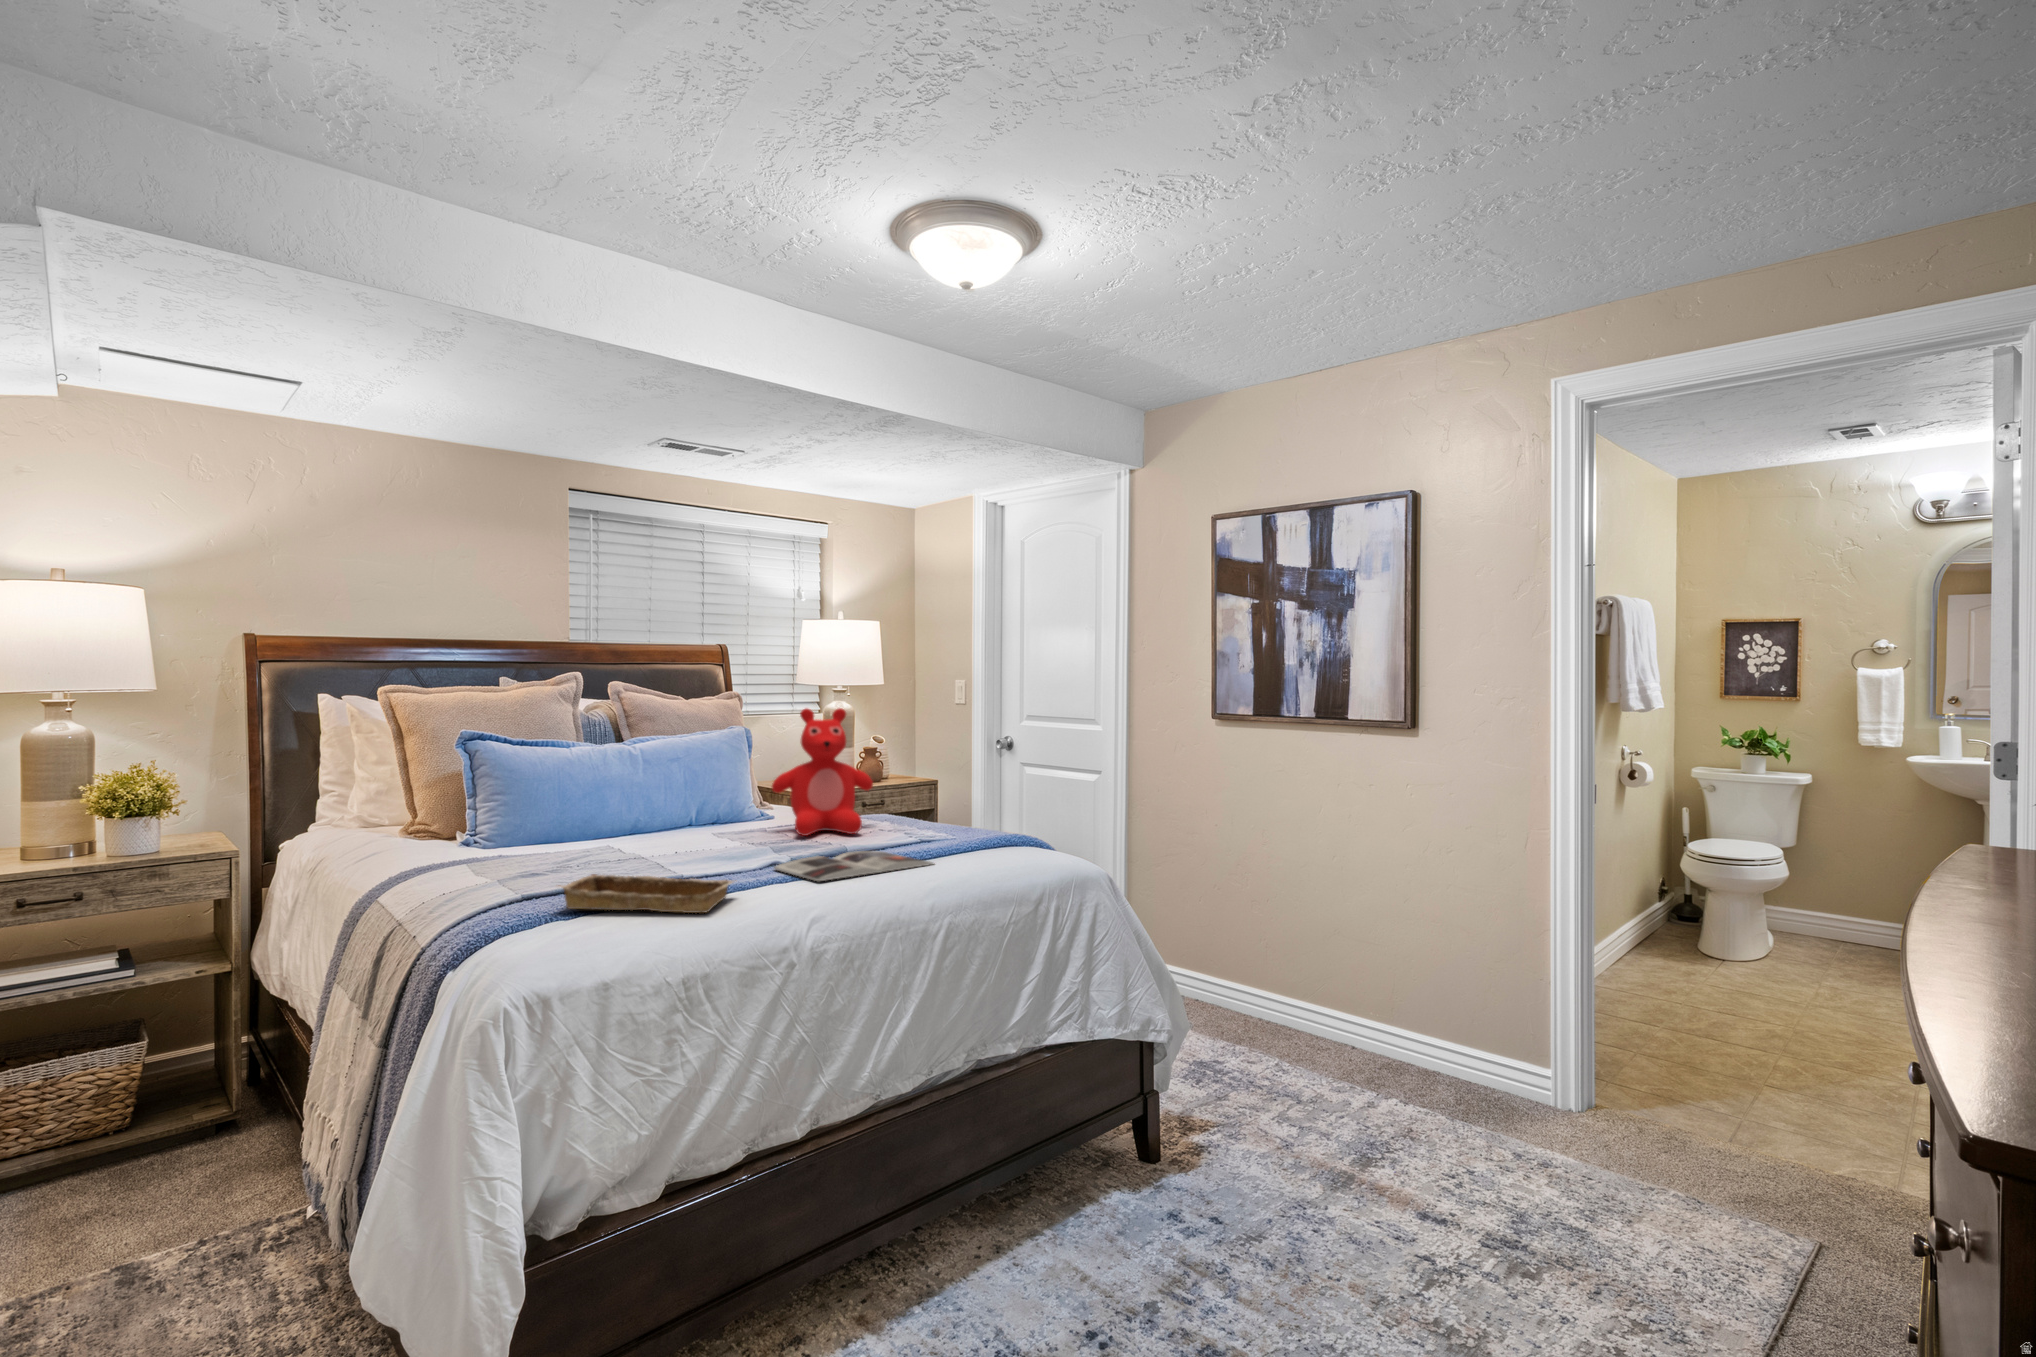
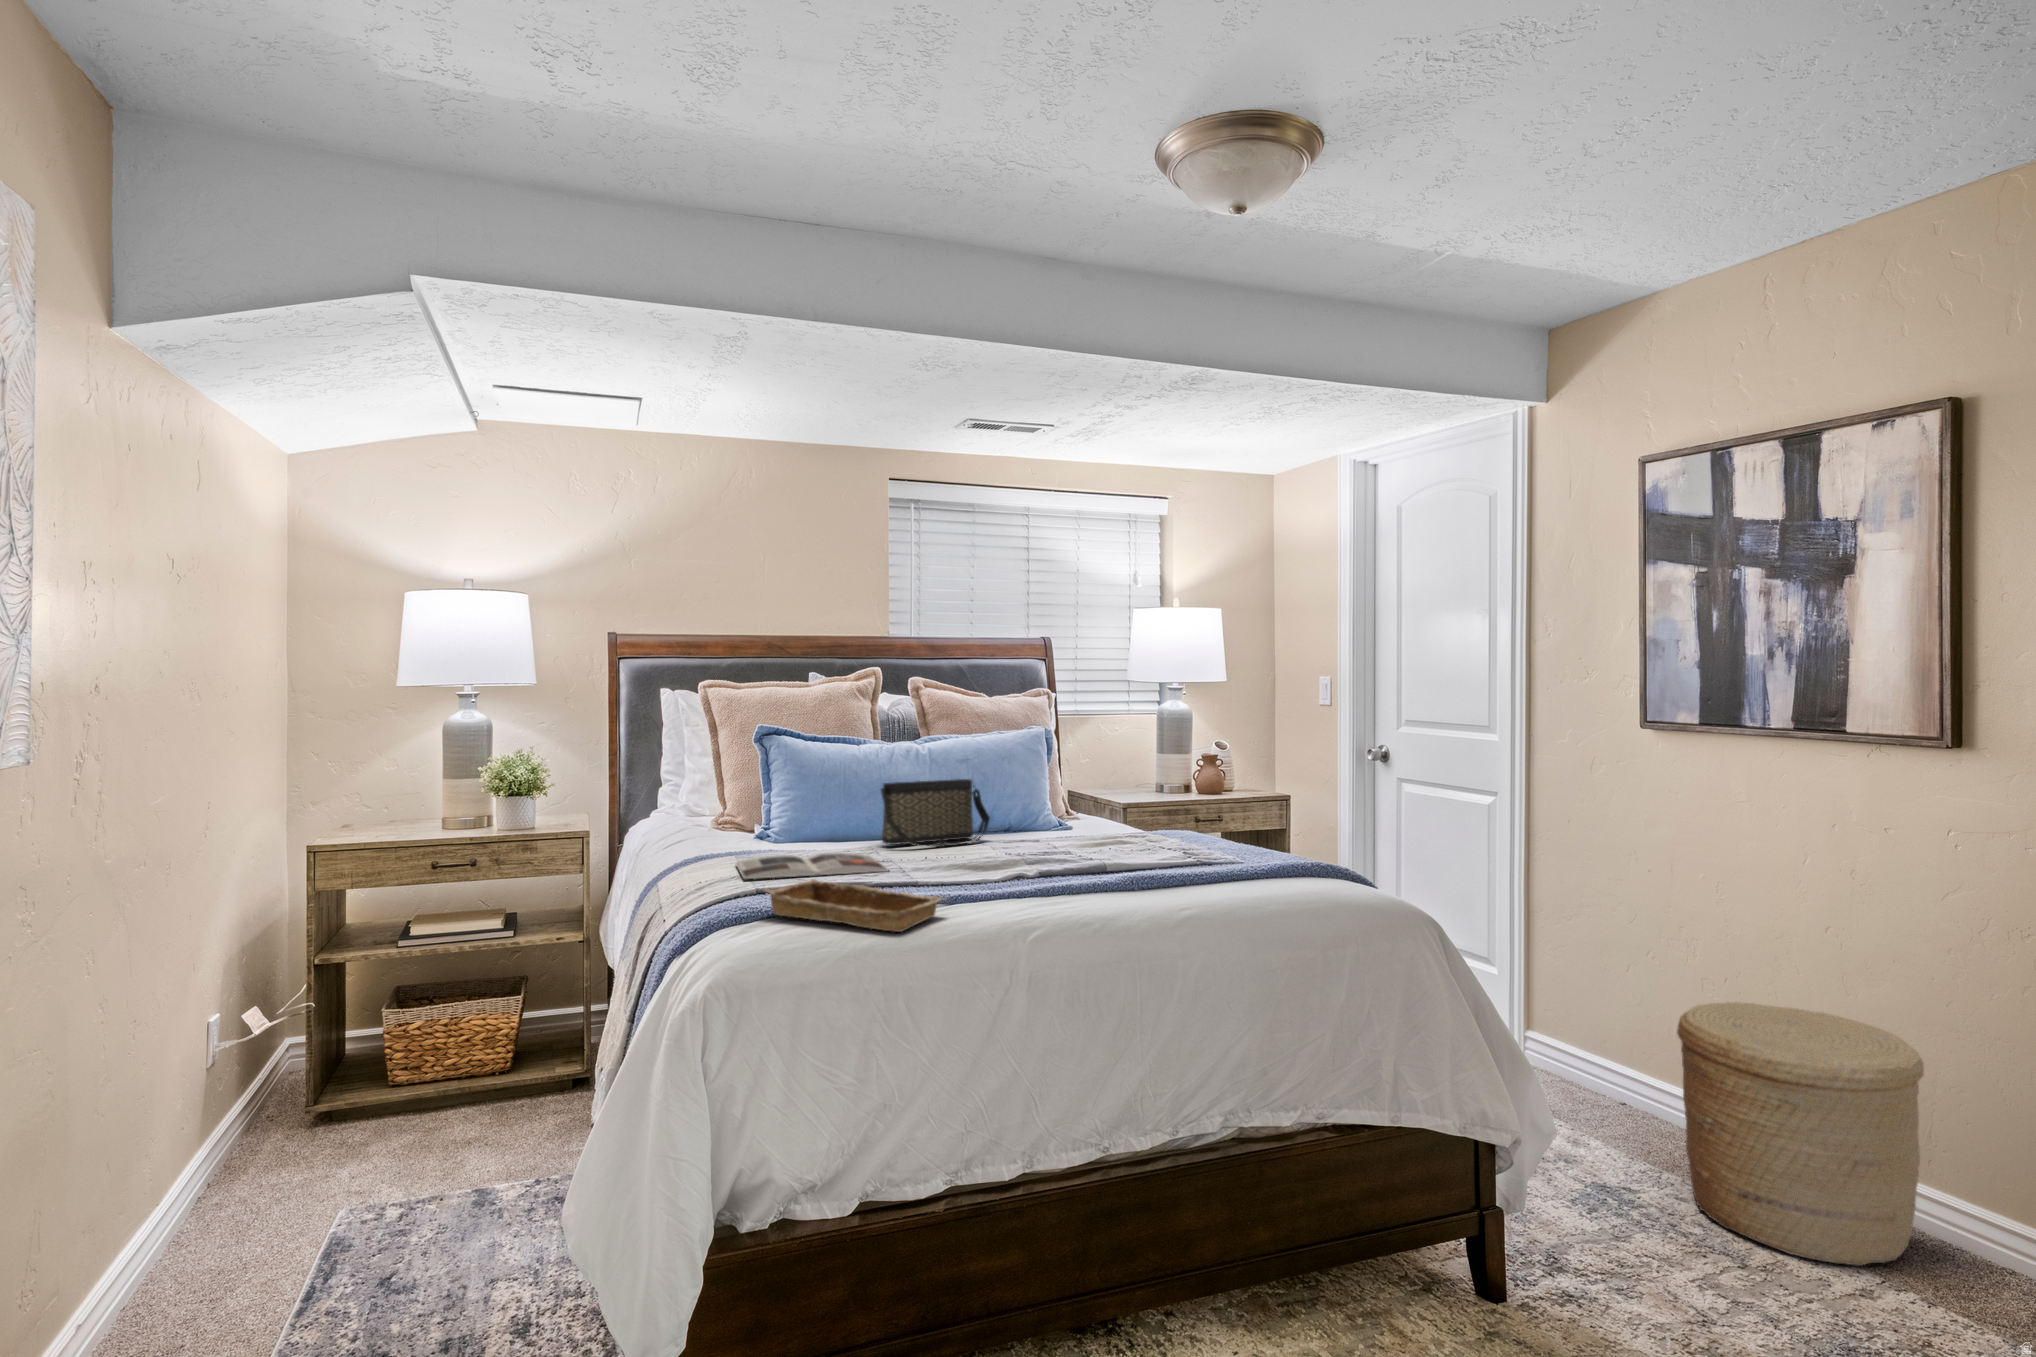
teddy bear: present [772,708,873,836] -> none [1048,707,1162,852]
handbag: none [611,777,715,841] -> present [881,779,990,847]
magazine: present [774,851,935,881] -> present [736,853,888,879]
woven basket: none [1250,917,1399,1091] -> present [1677,1002,1924,1266]

